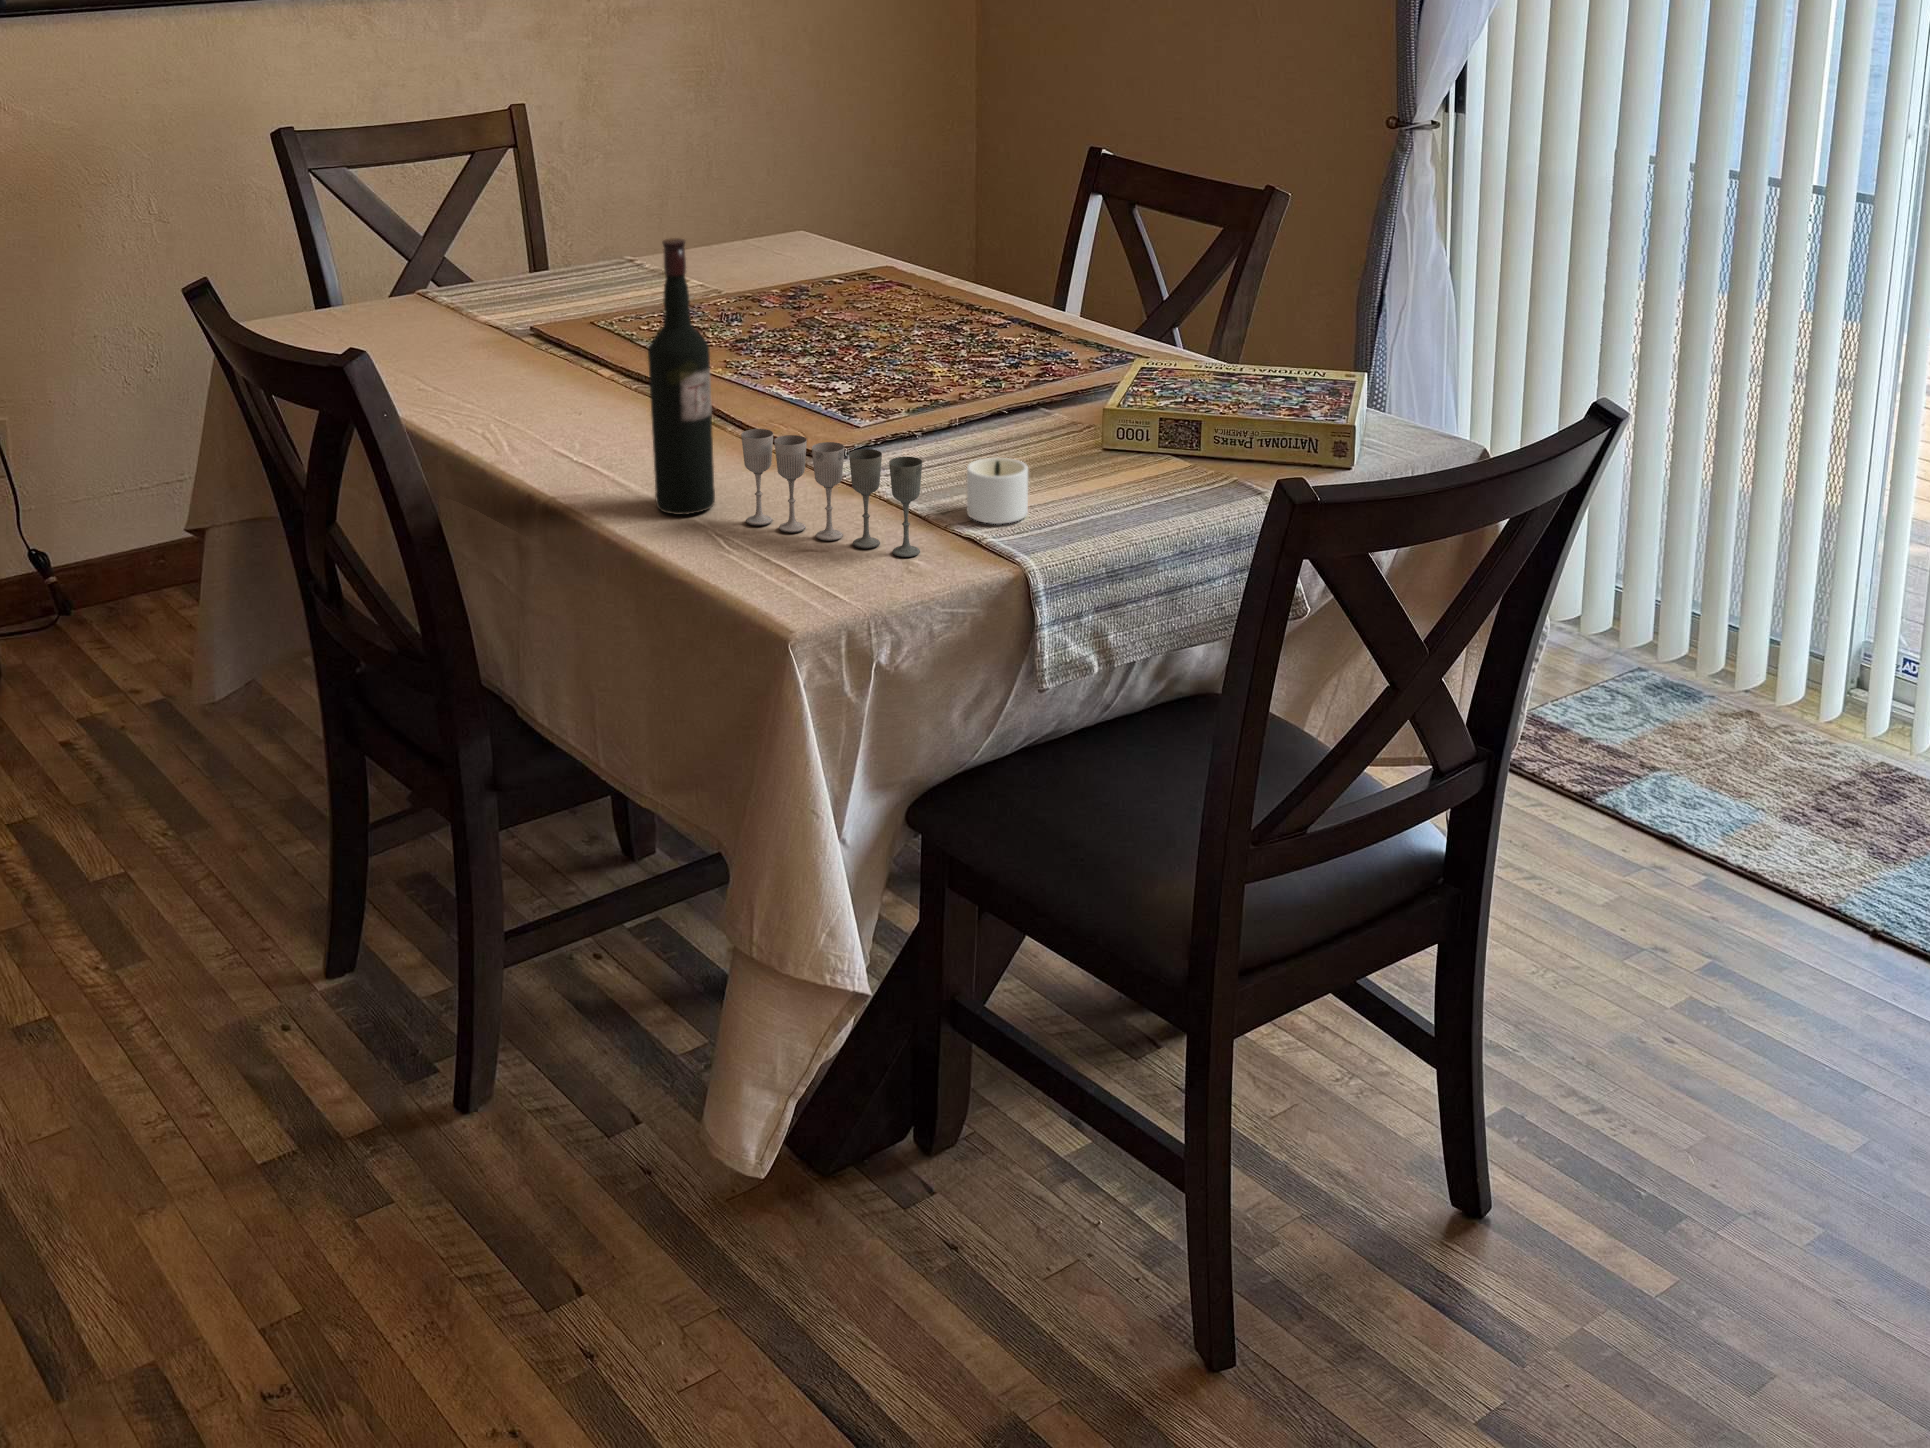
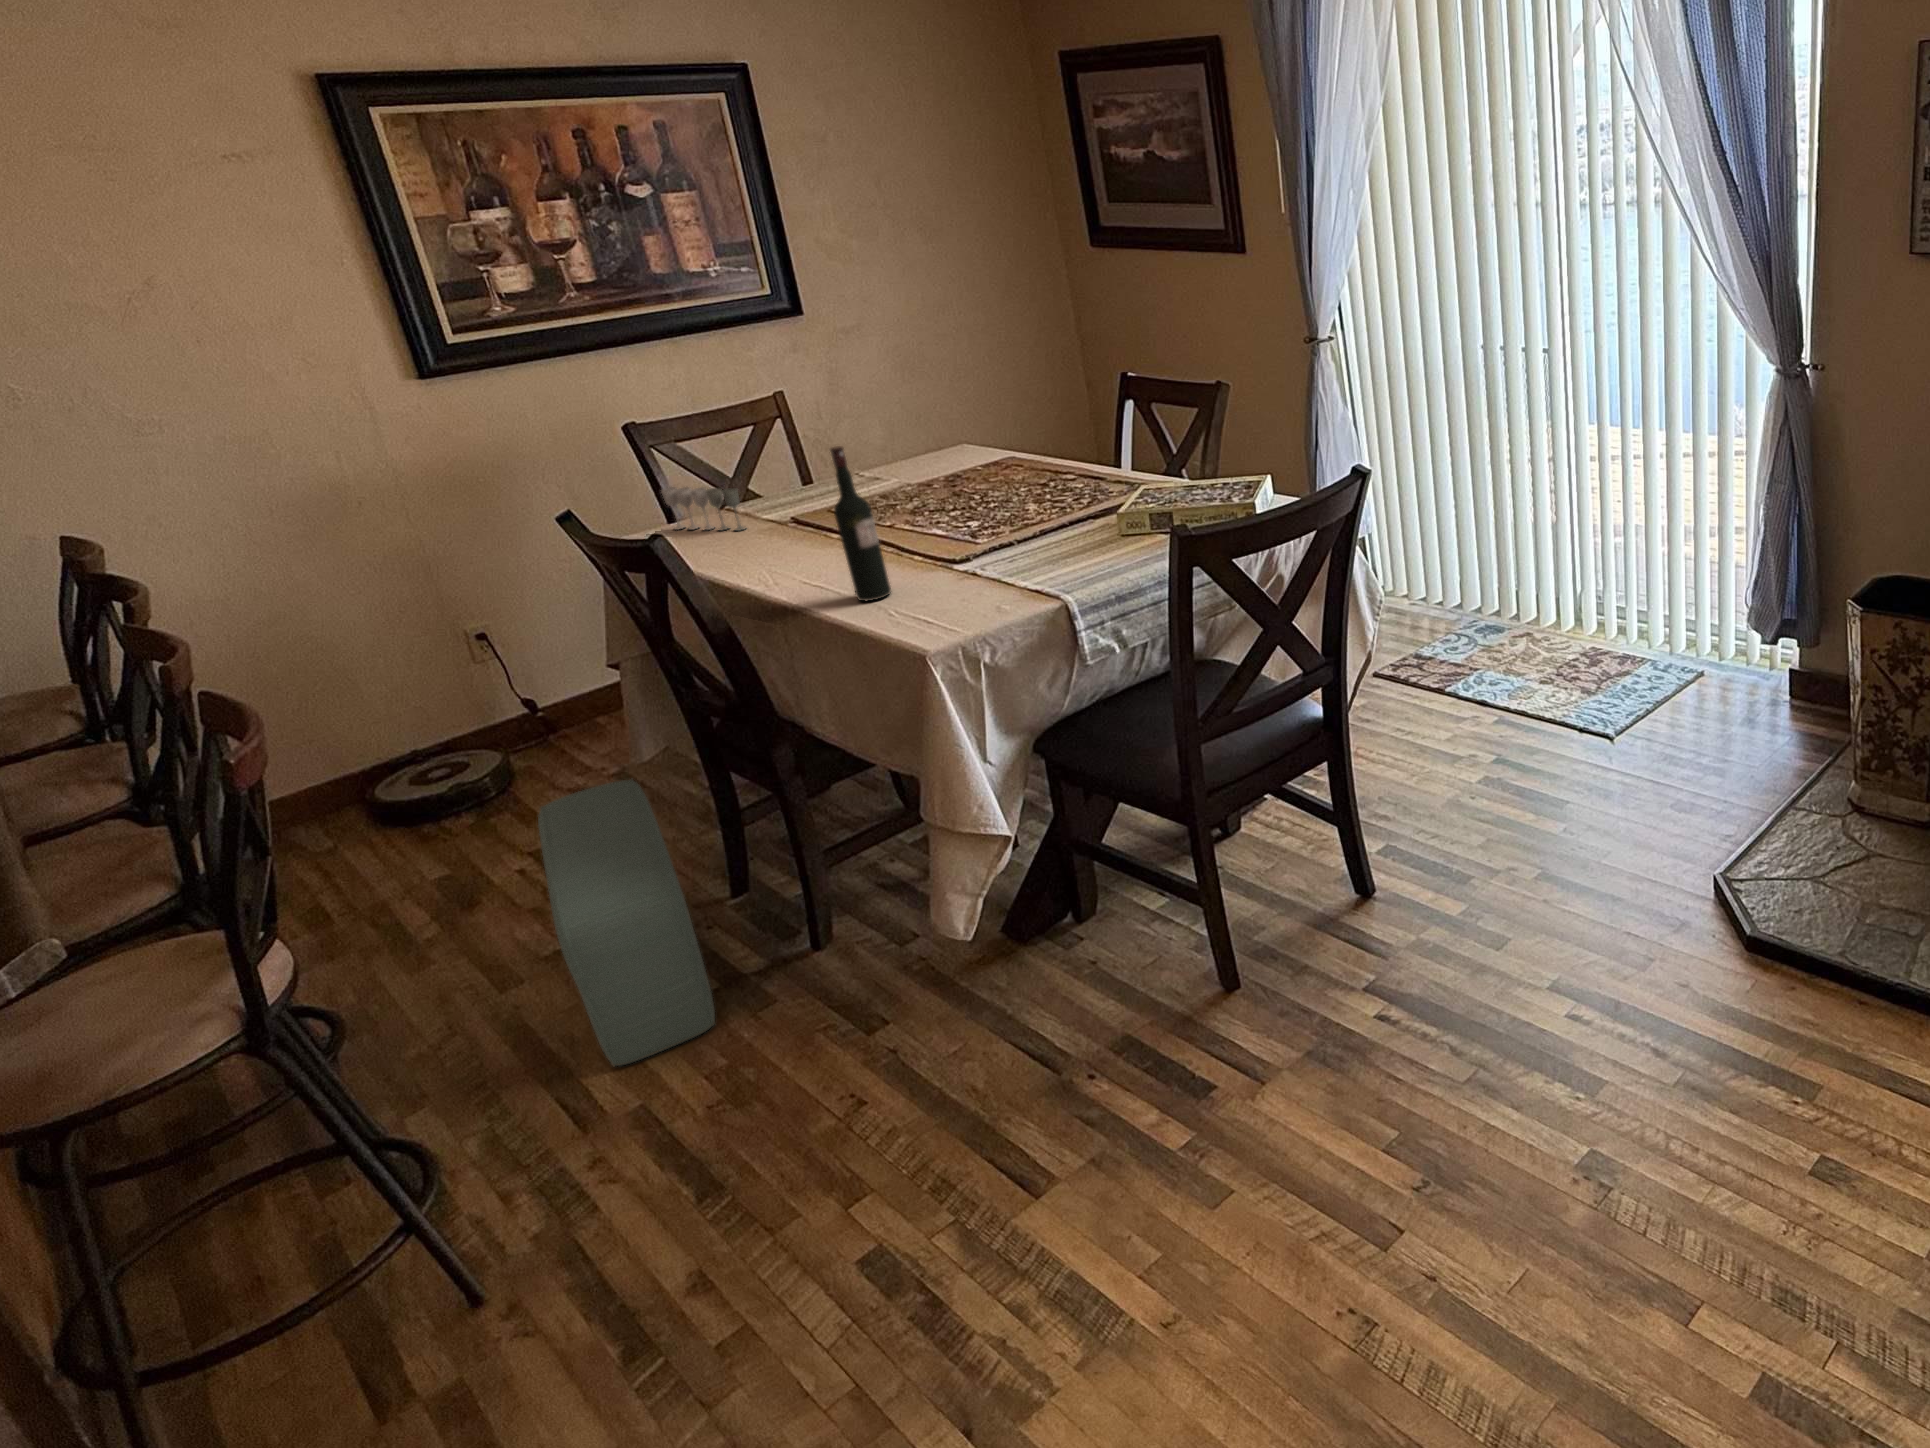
wine glass: present [741,429,922,557] -> present [662,487,745,531]
candle: present [967,458,1028,524] -> none [1031,544,1085,580]
pouf: none [60,743,296,1277] -> present [538,779,715,1066]

